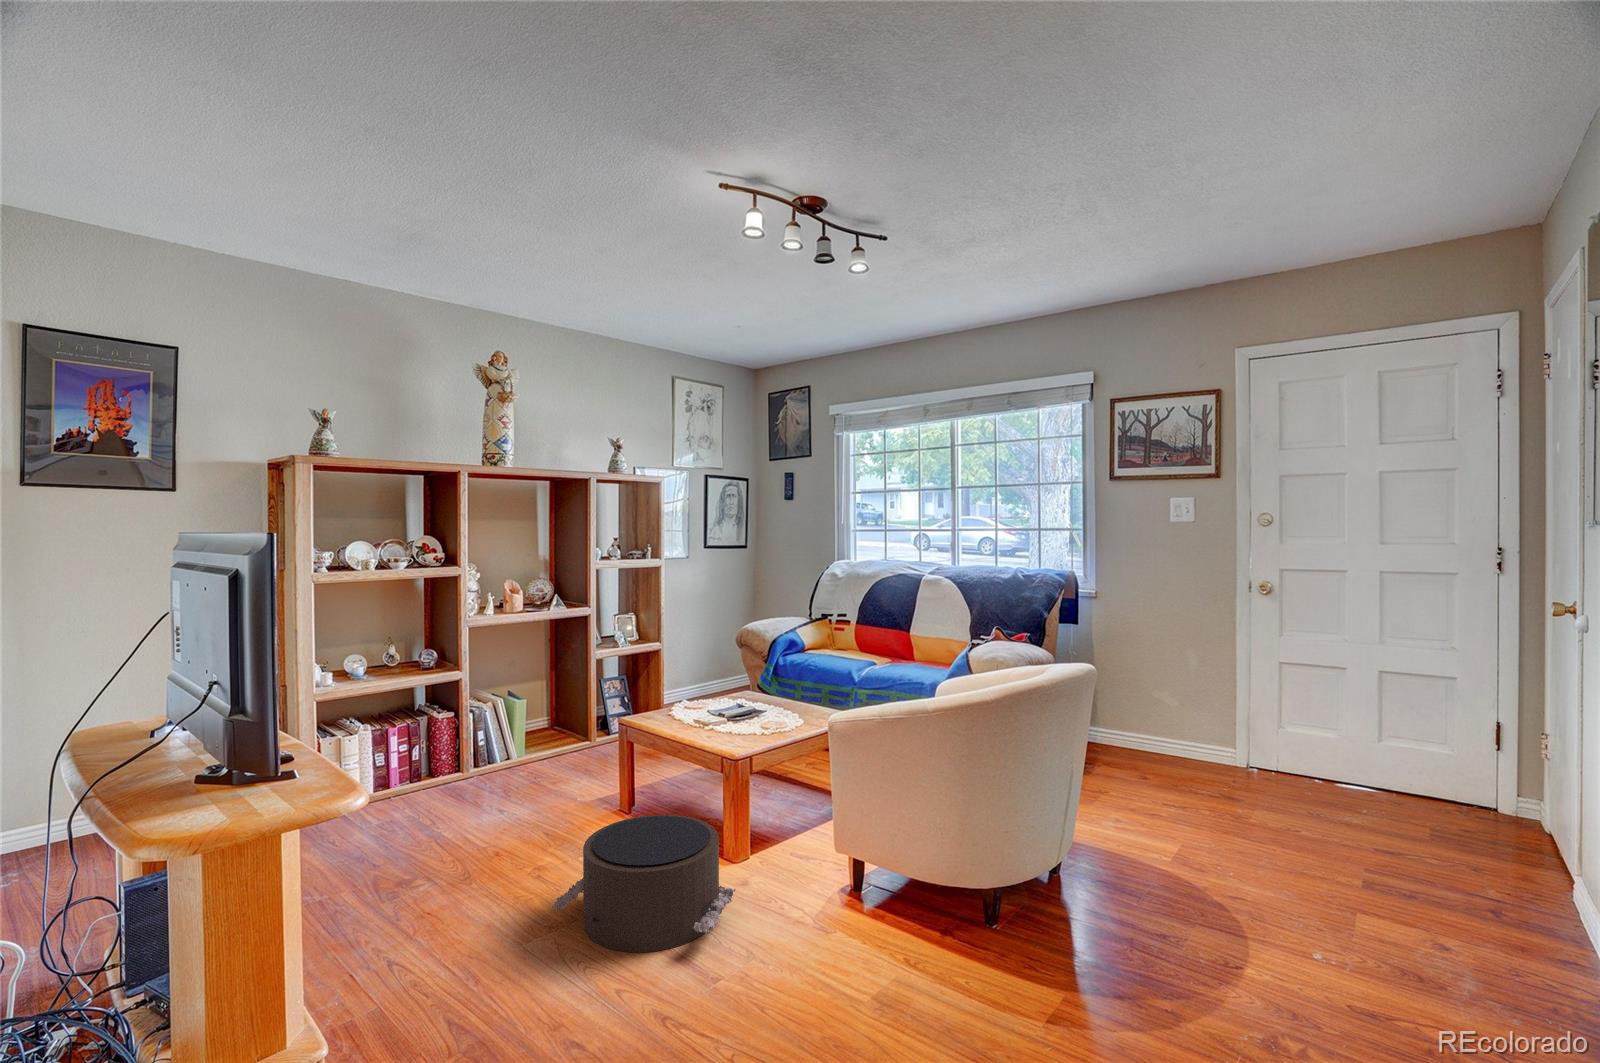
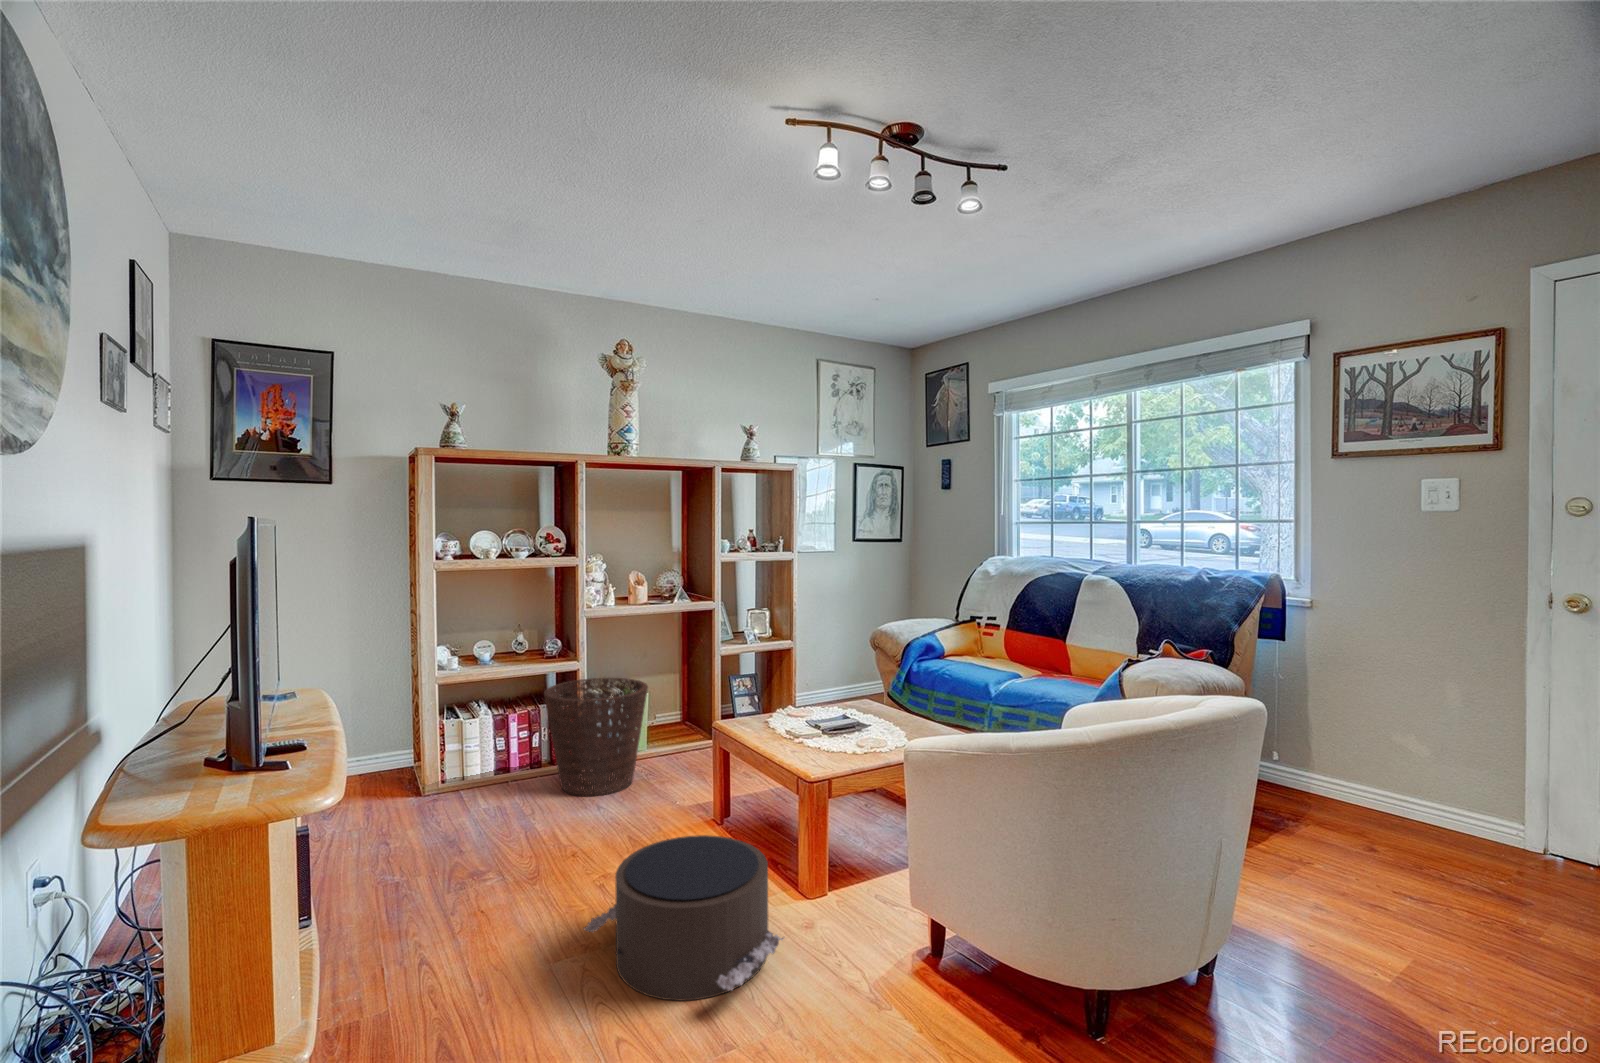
basket: none [432,686,540,805] -> present [544,678,648,797]

